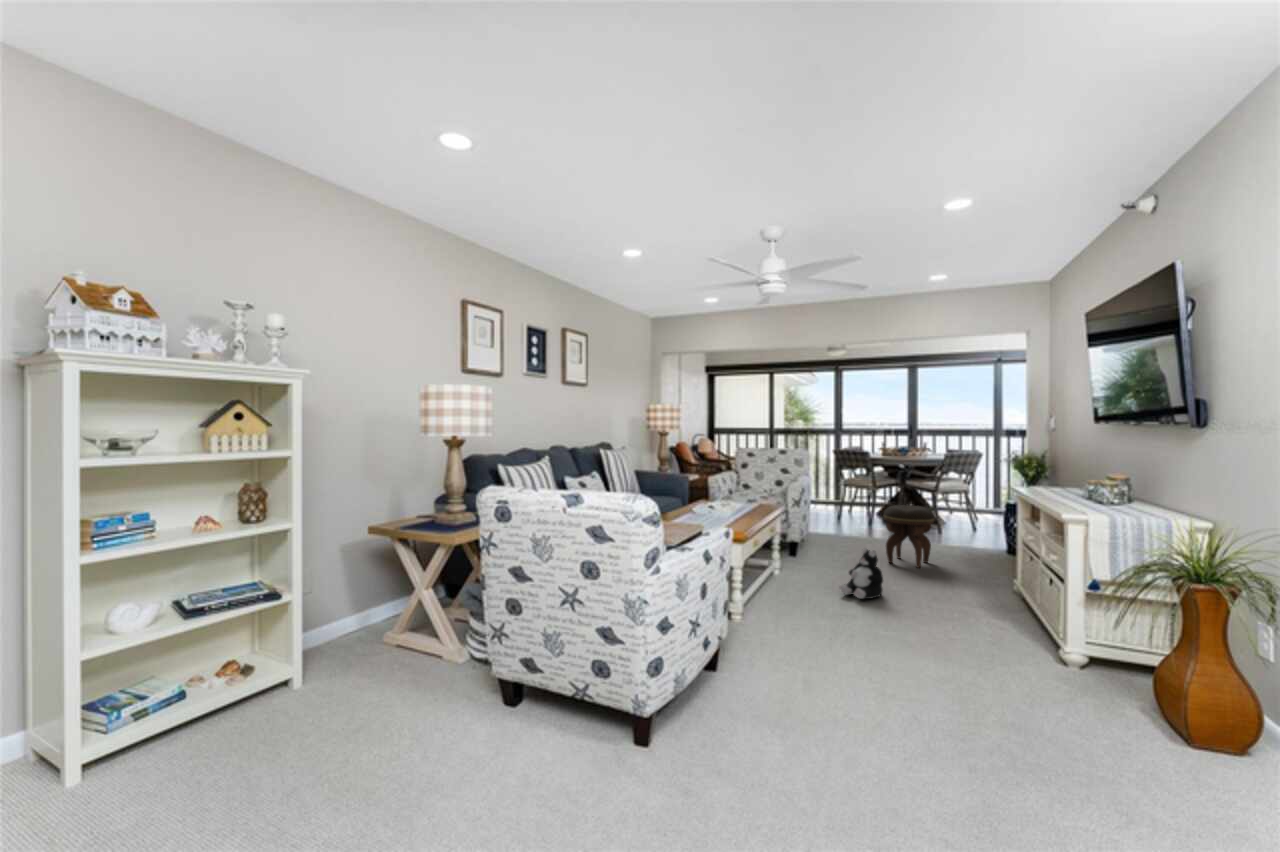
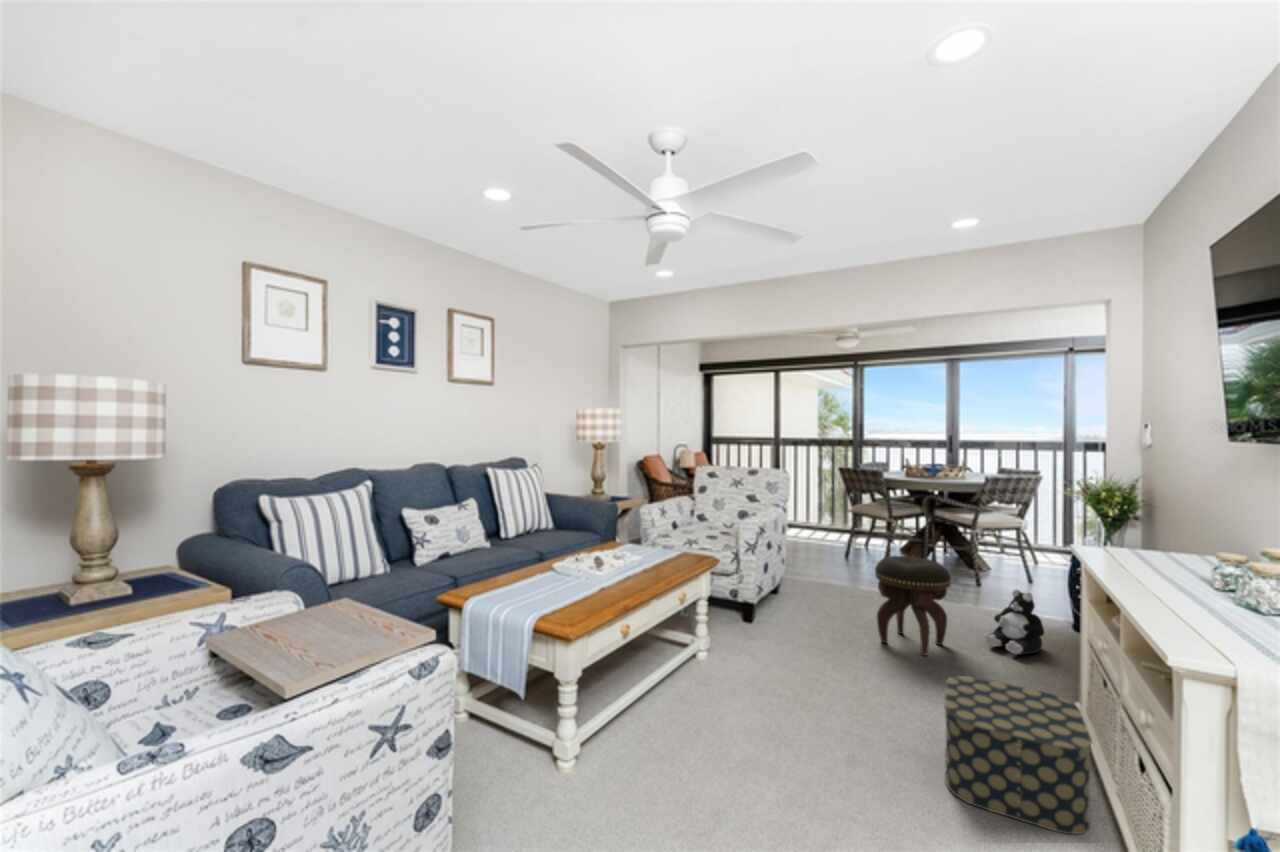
plush toy: present [840,548,883,599] -> present [984,590,1044,655]
storage box: none [947,562,1027,627] -> present [944,676,1092,835]

